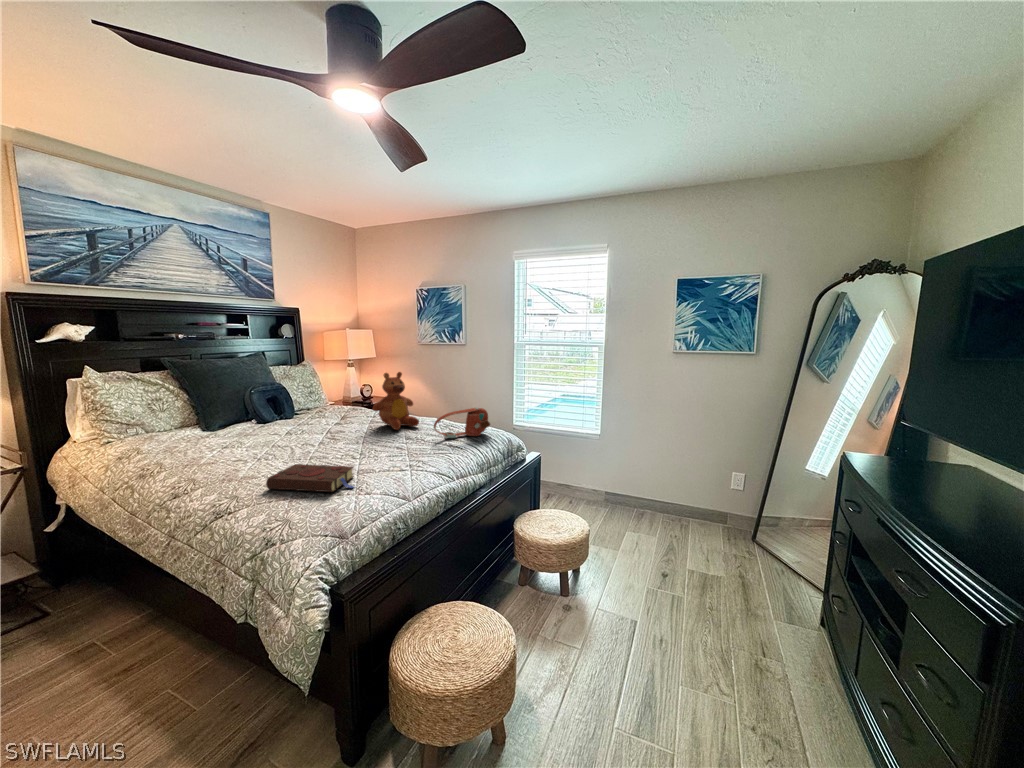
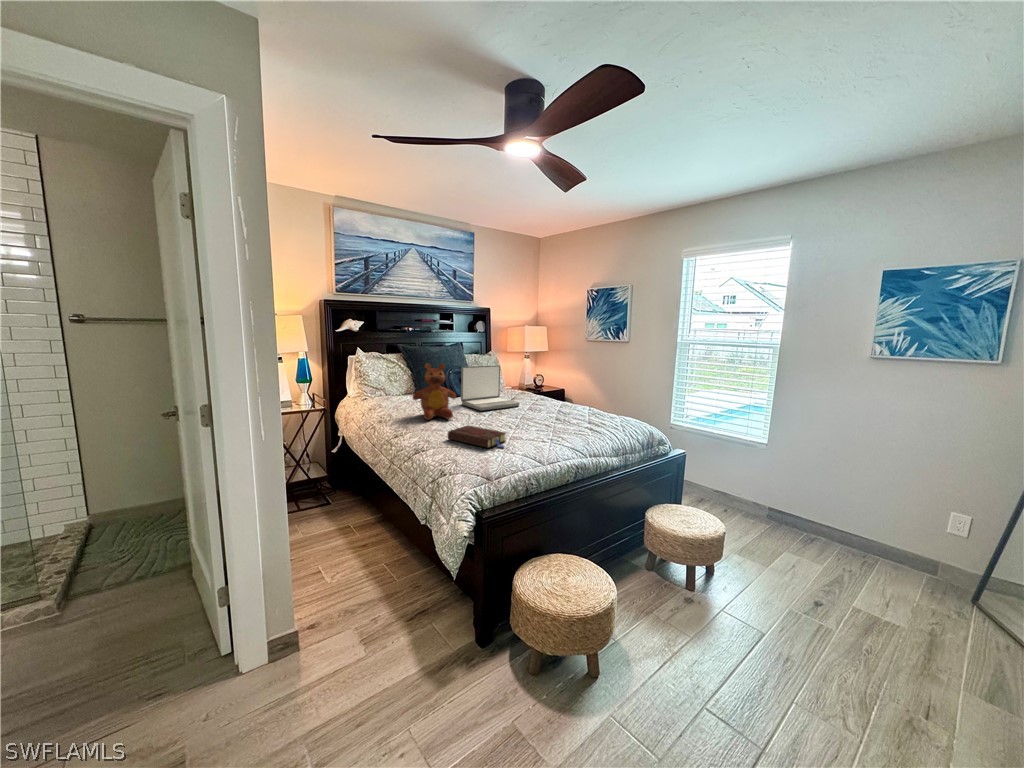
teddy bear: present [373,372,419,430] -> present [413,364,456,420]
laptop: none [273,379,357,439] -> present [461,365,520,411]
handbag: present [434,408,490,438] -> none [579,399,634,426]

